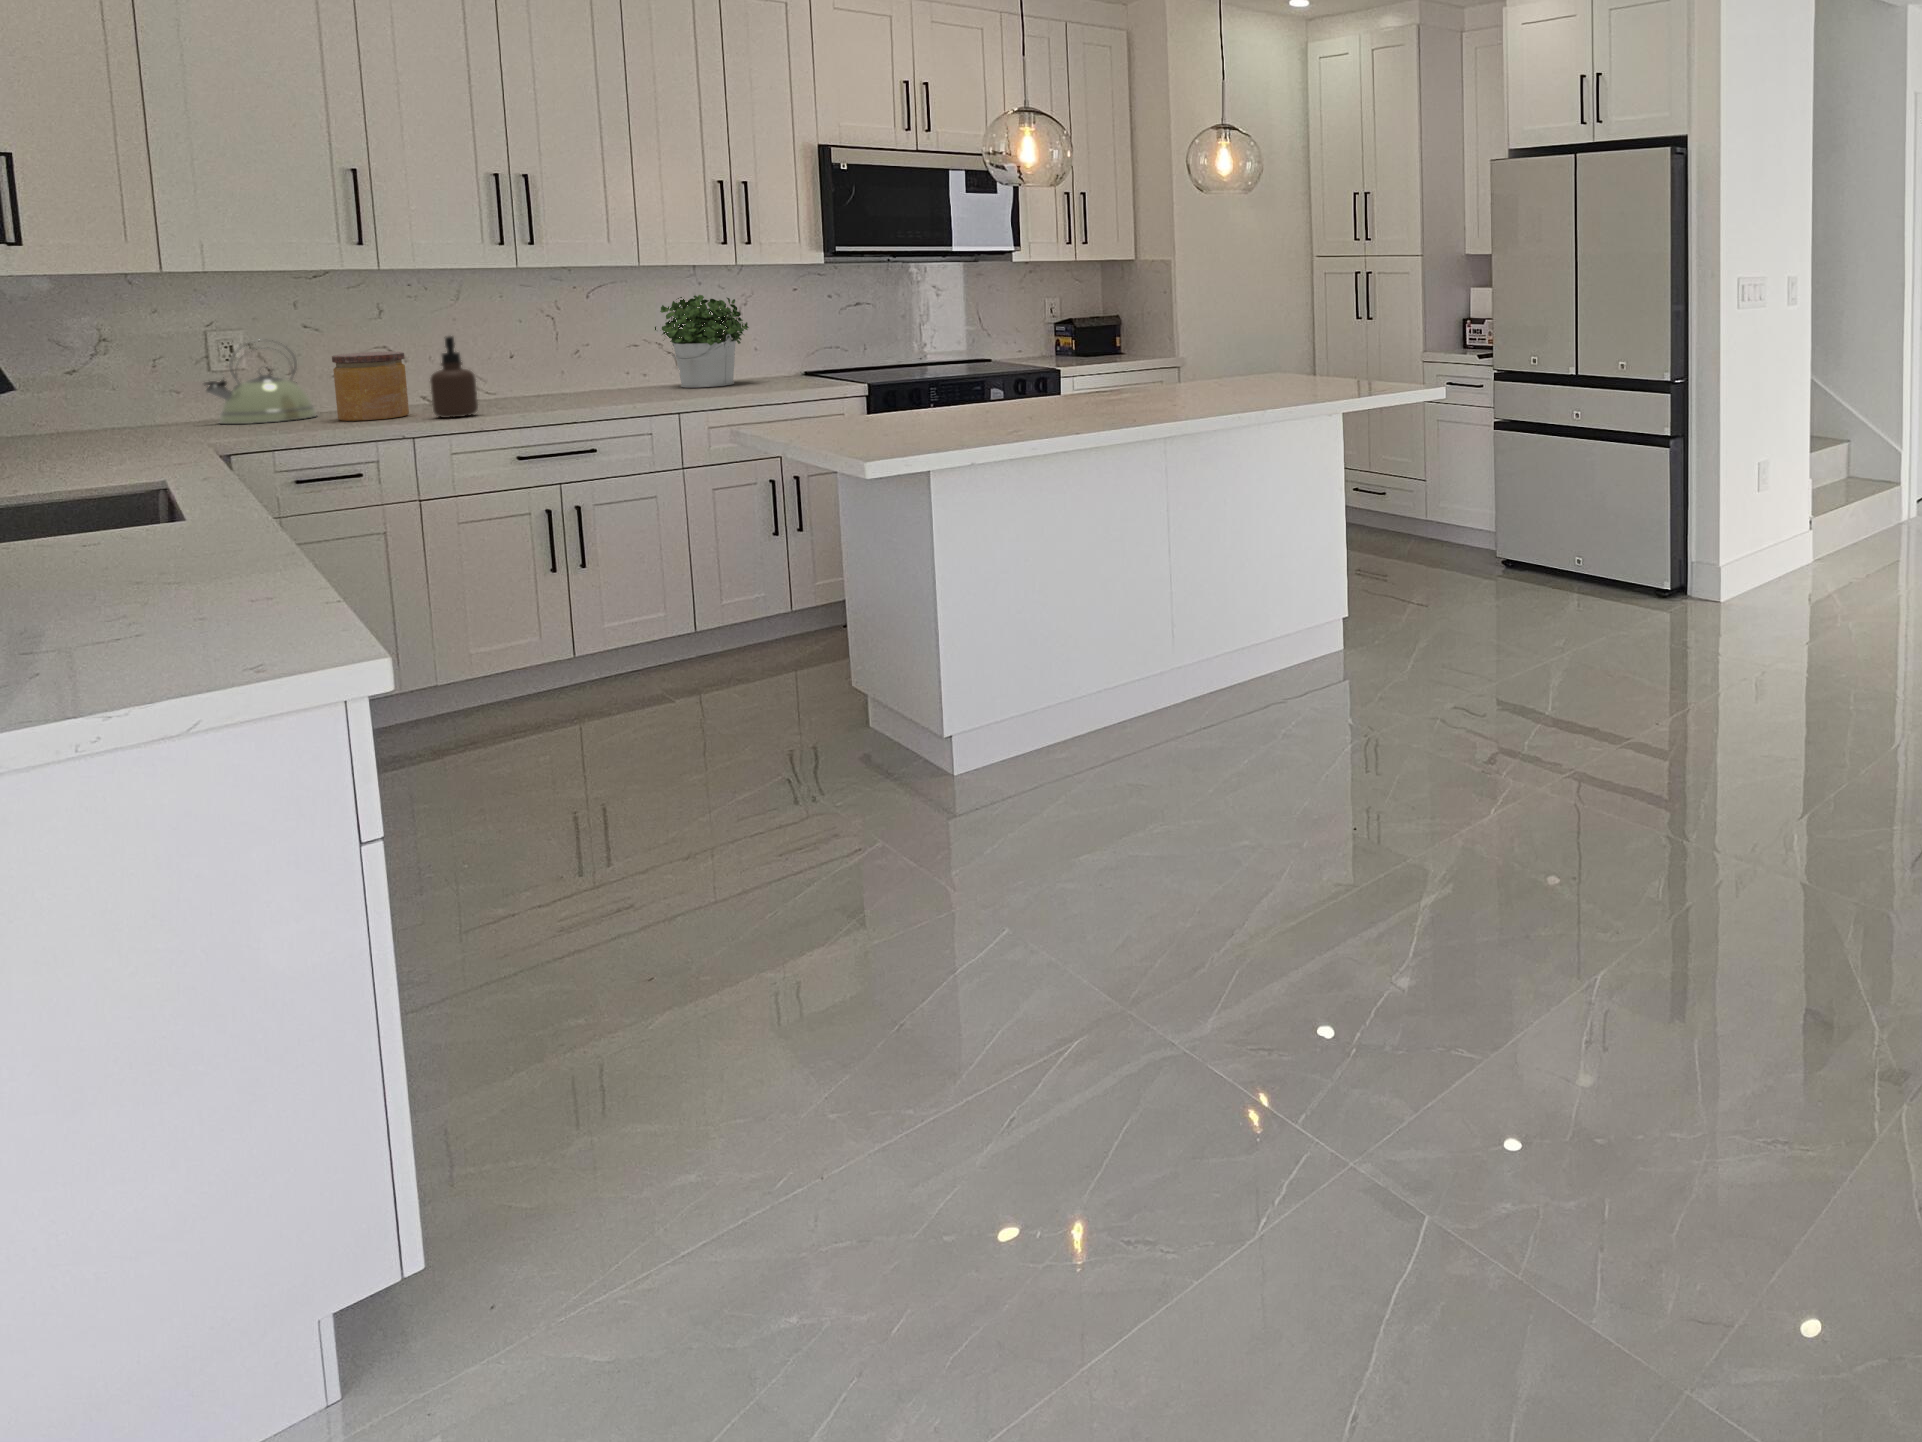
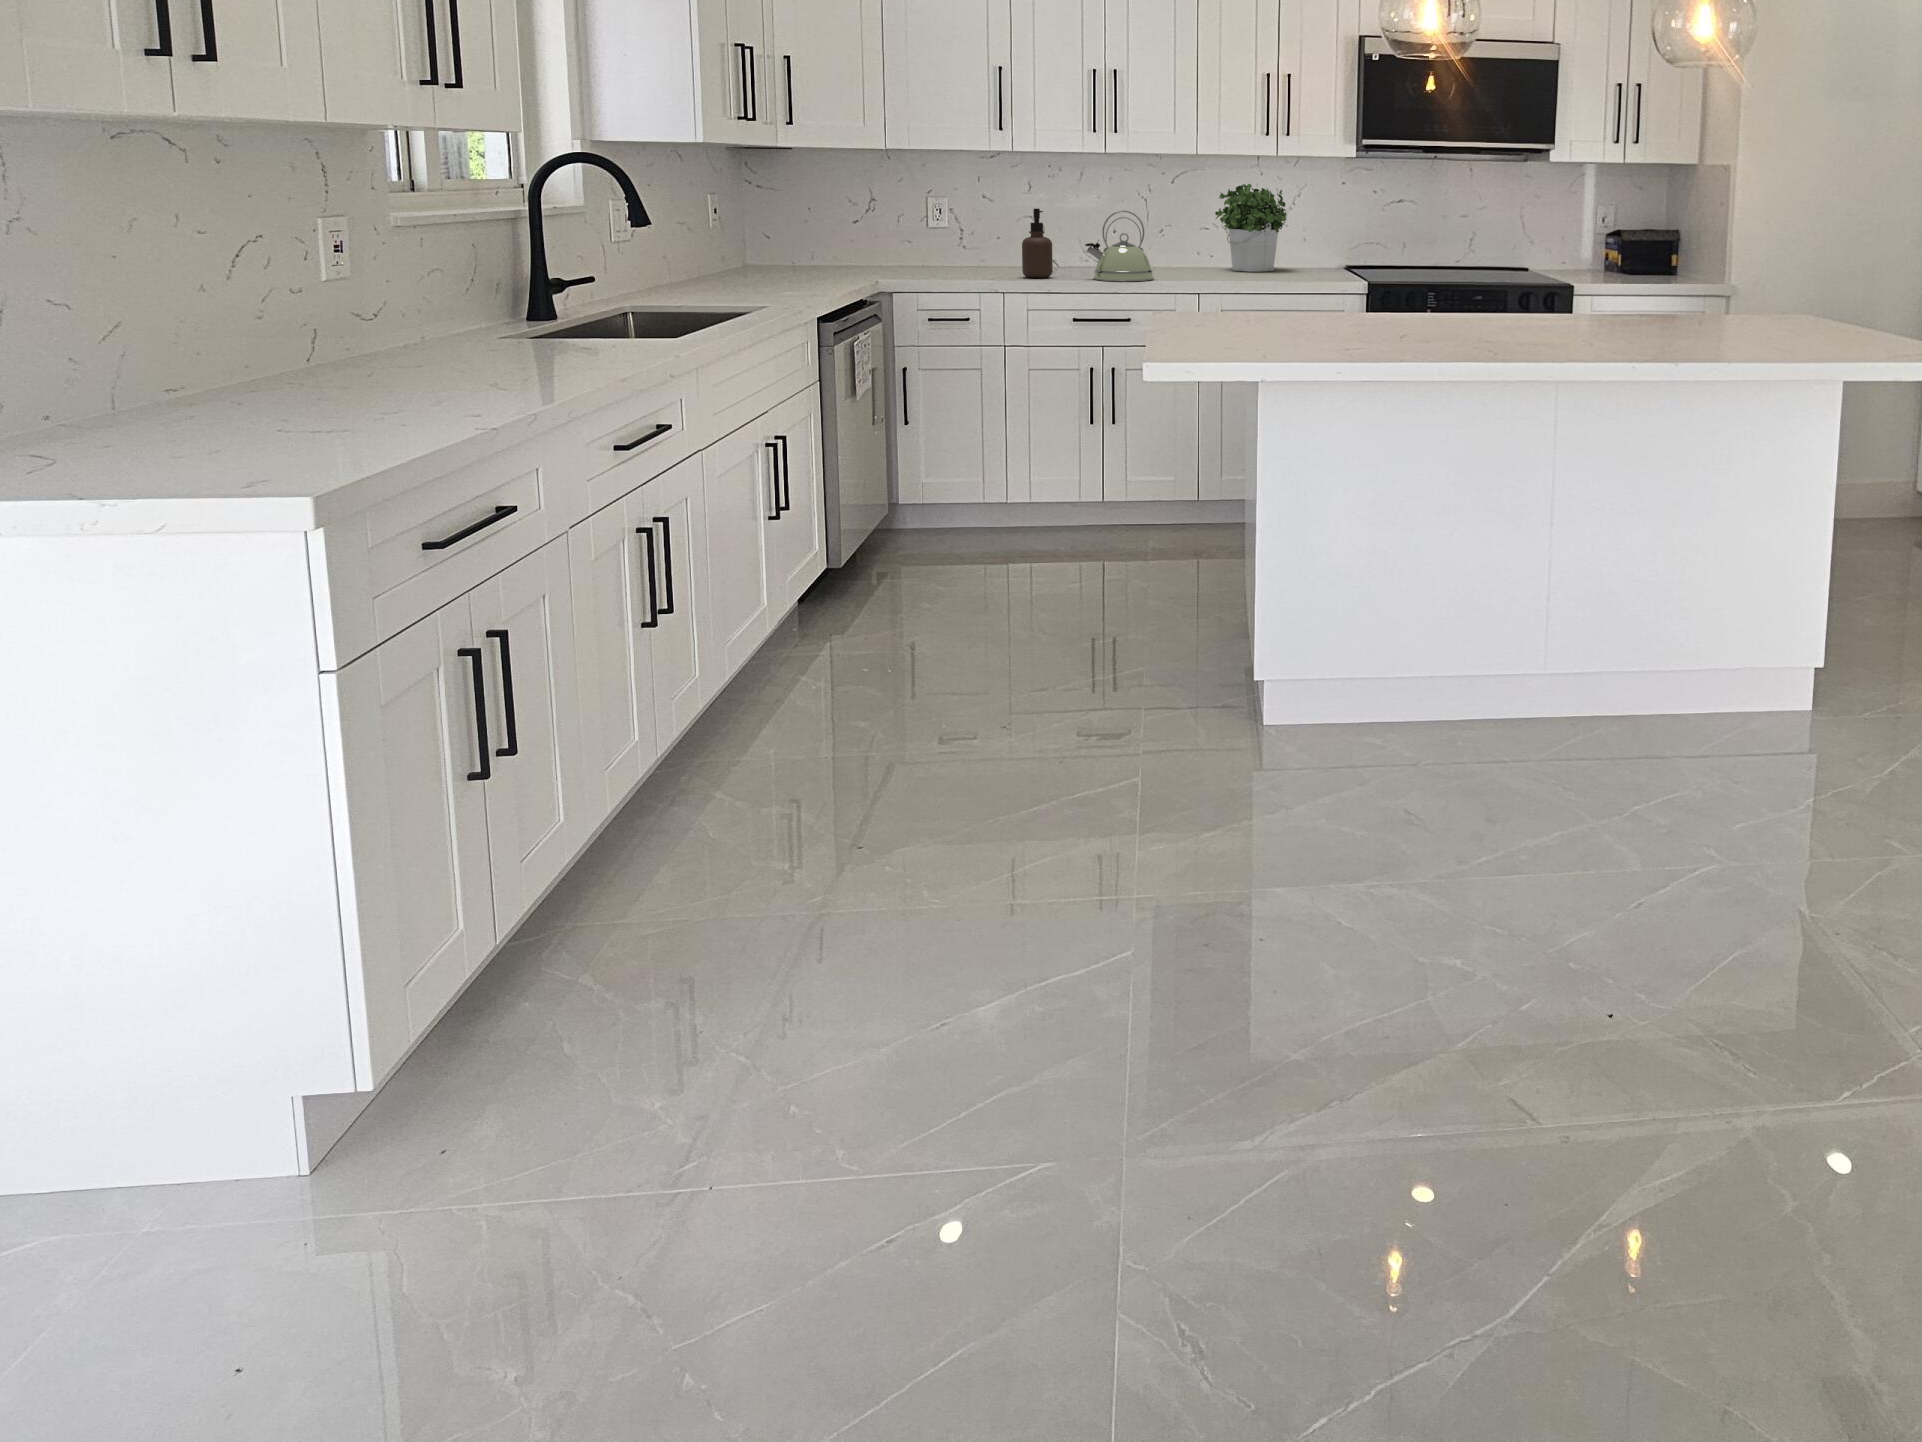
kettle: present [204,340,316,424] -> present [1085,211,1154,281]
jar: present [332,352,409,421] -> none [973,219,1019,274]

